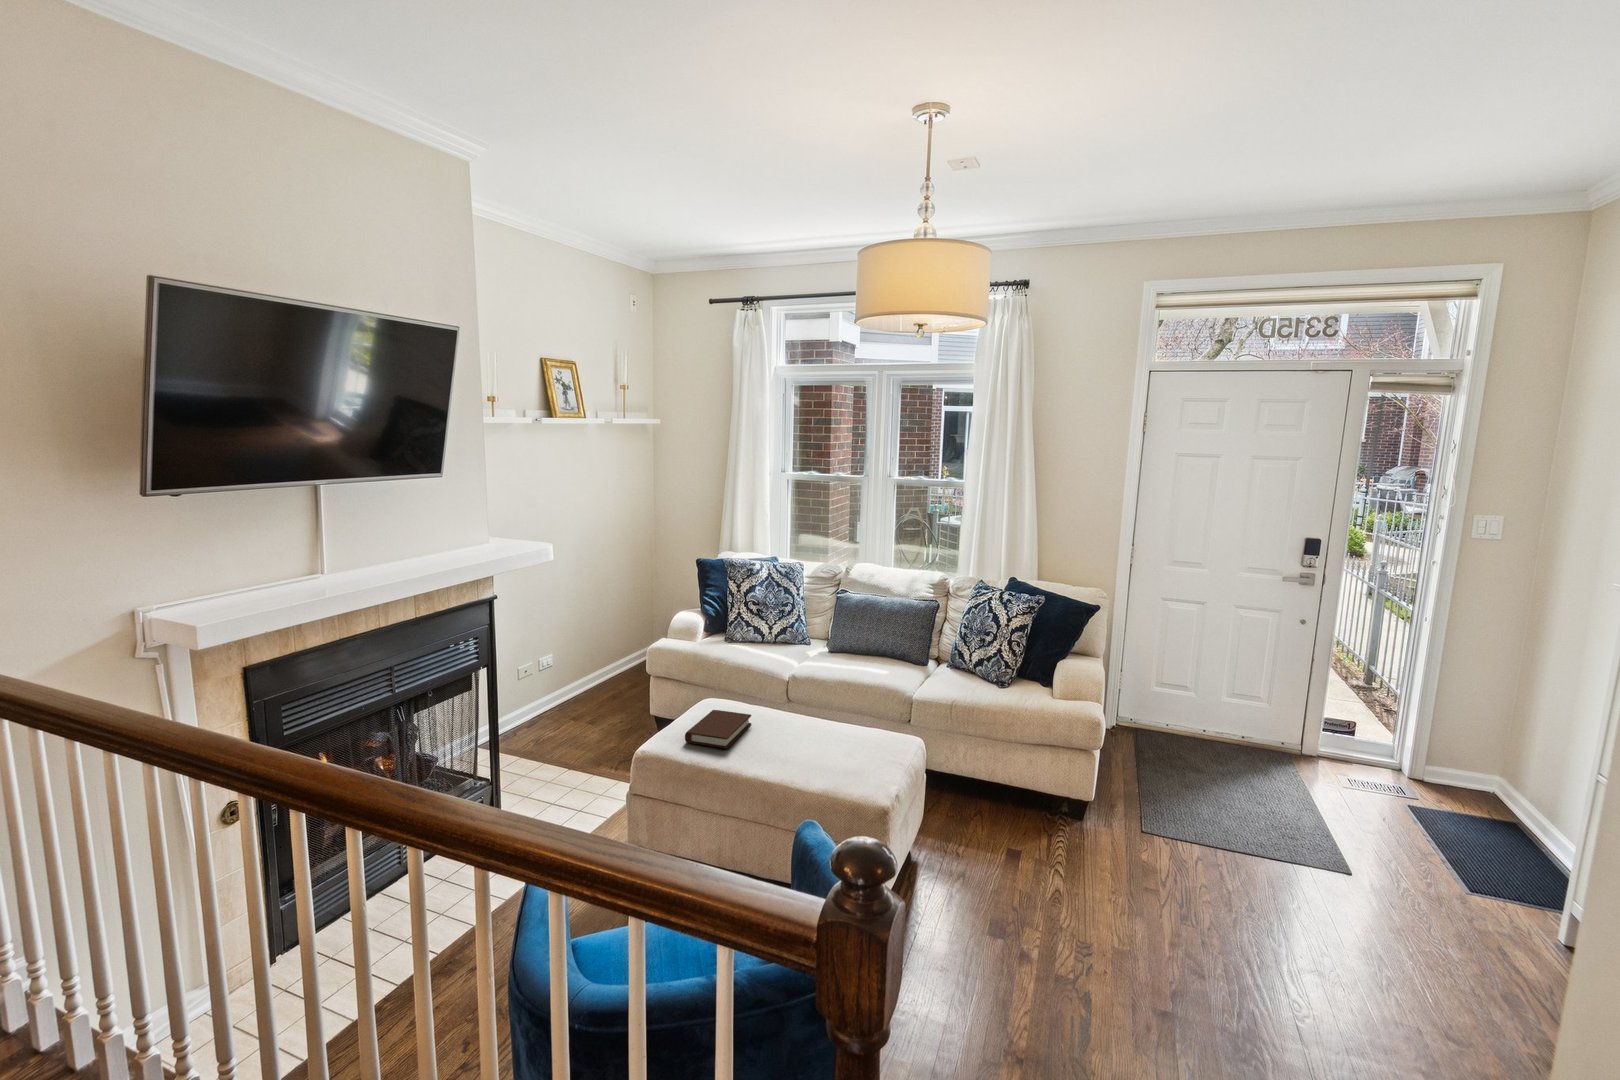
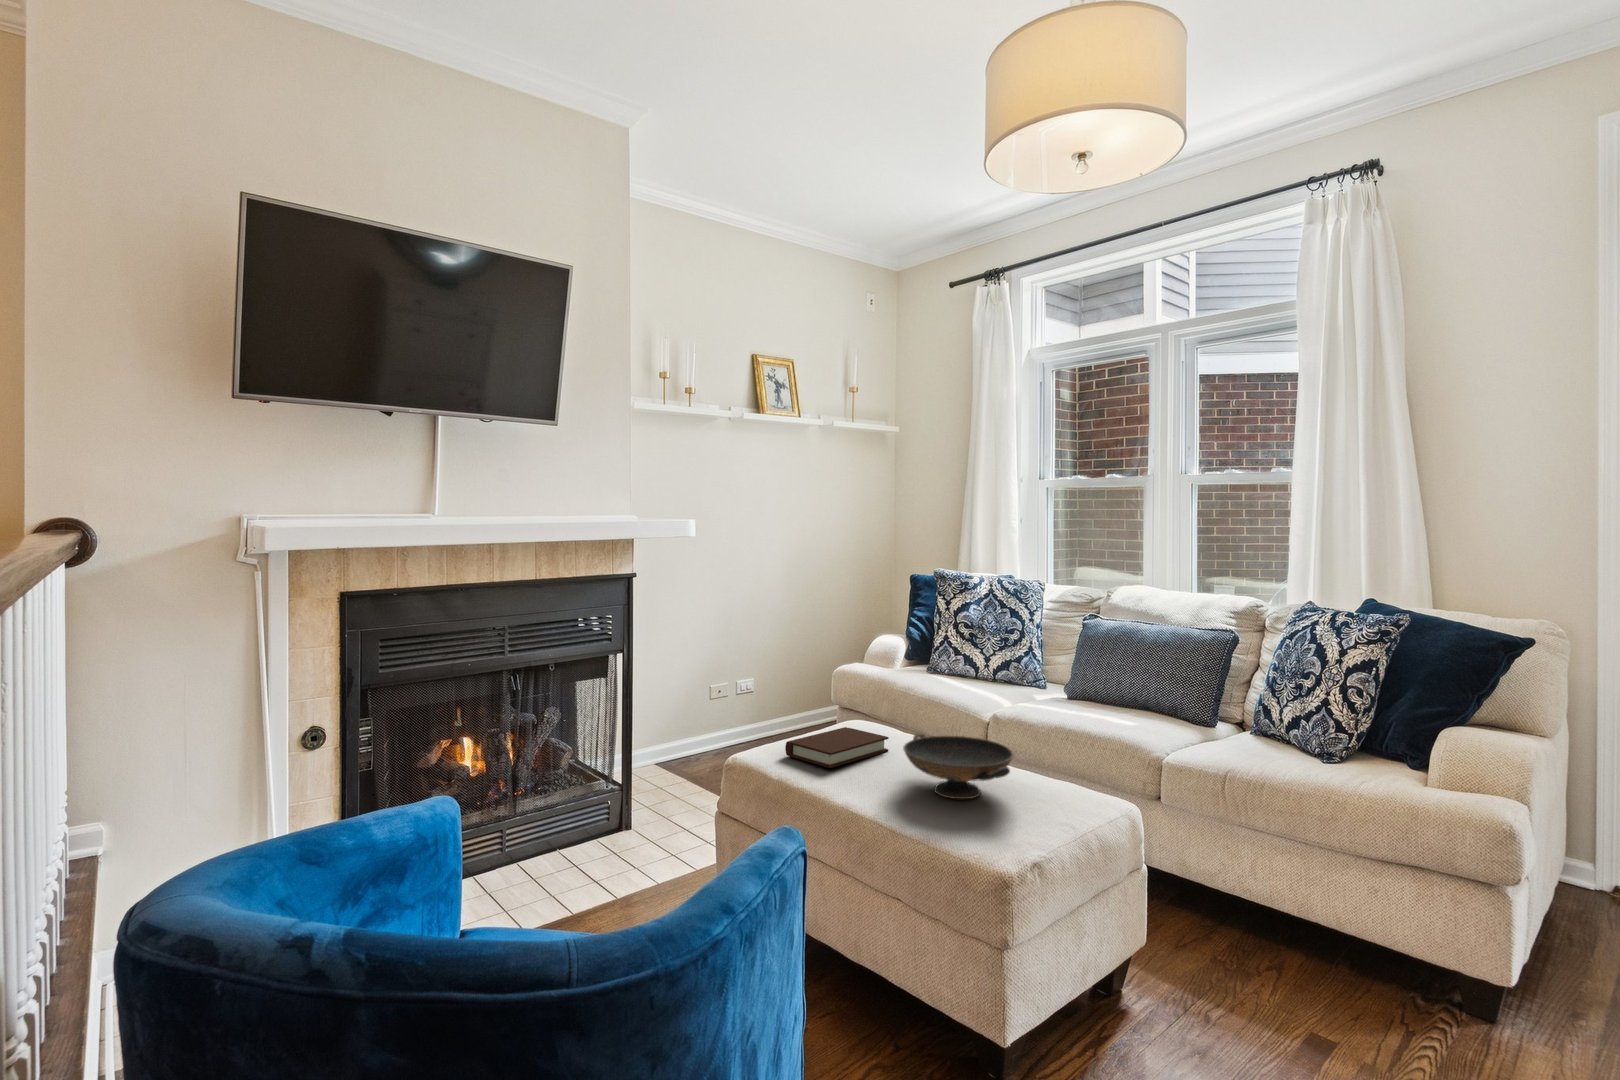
decorative bowl: none [781,711,861,758] -> present [903,733,1014,799]

